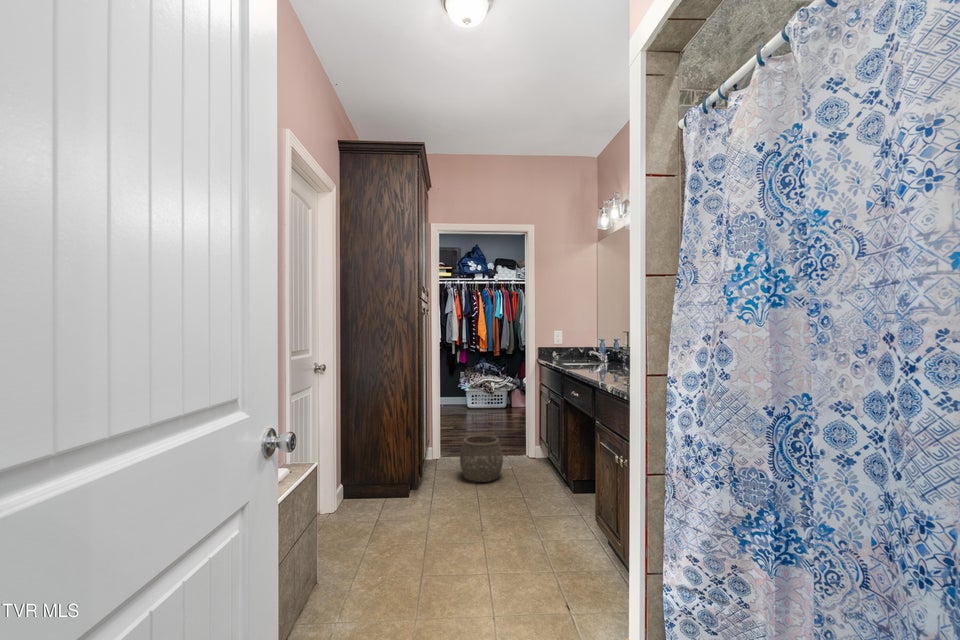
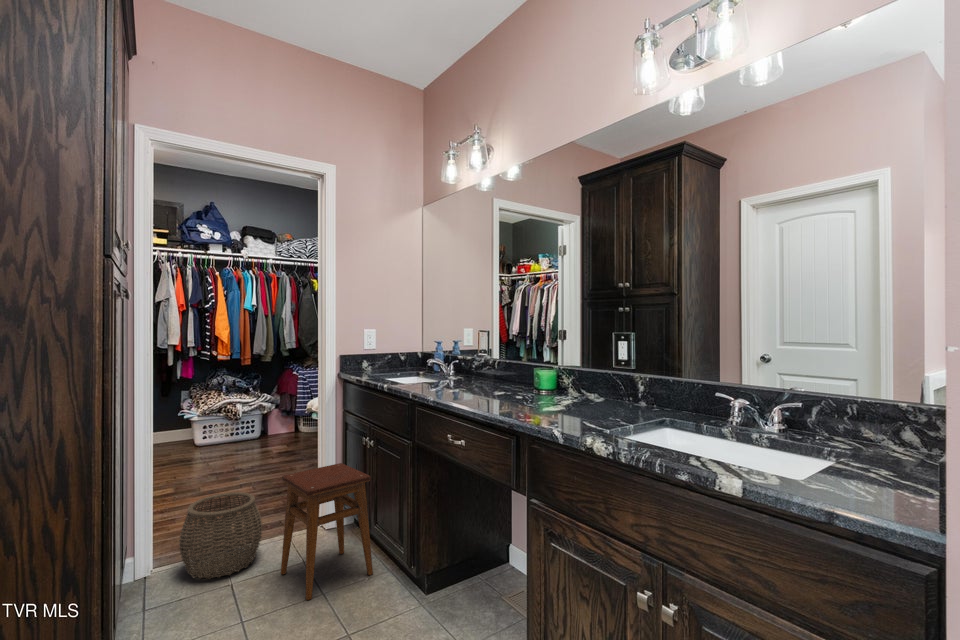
stool: none [513,425,568,503] -> present [281,463,373,600]

